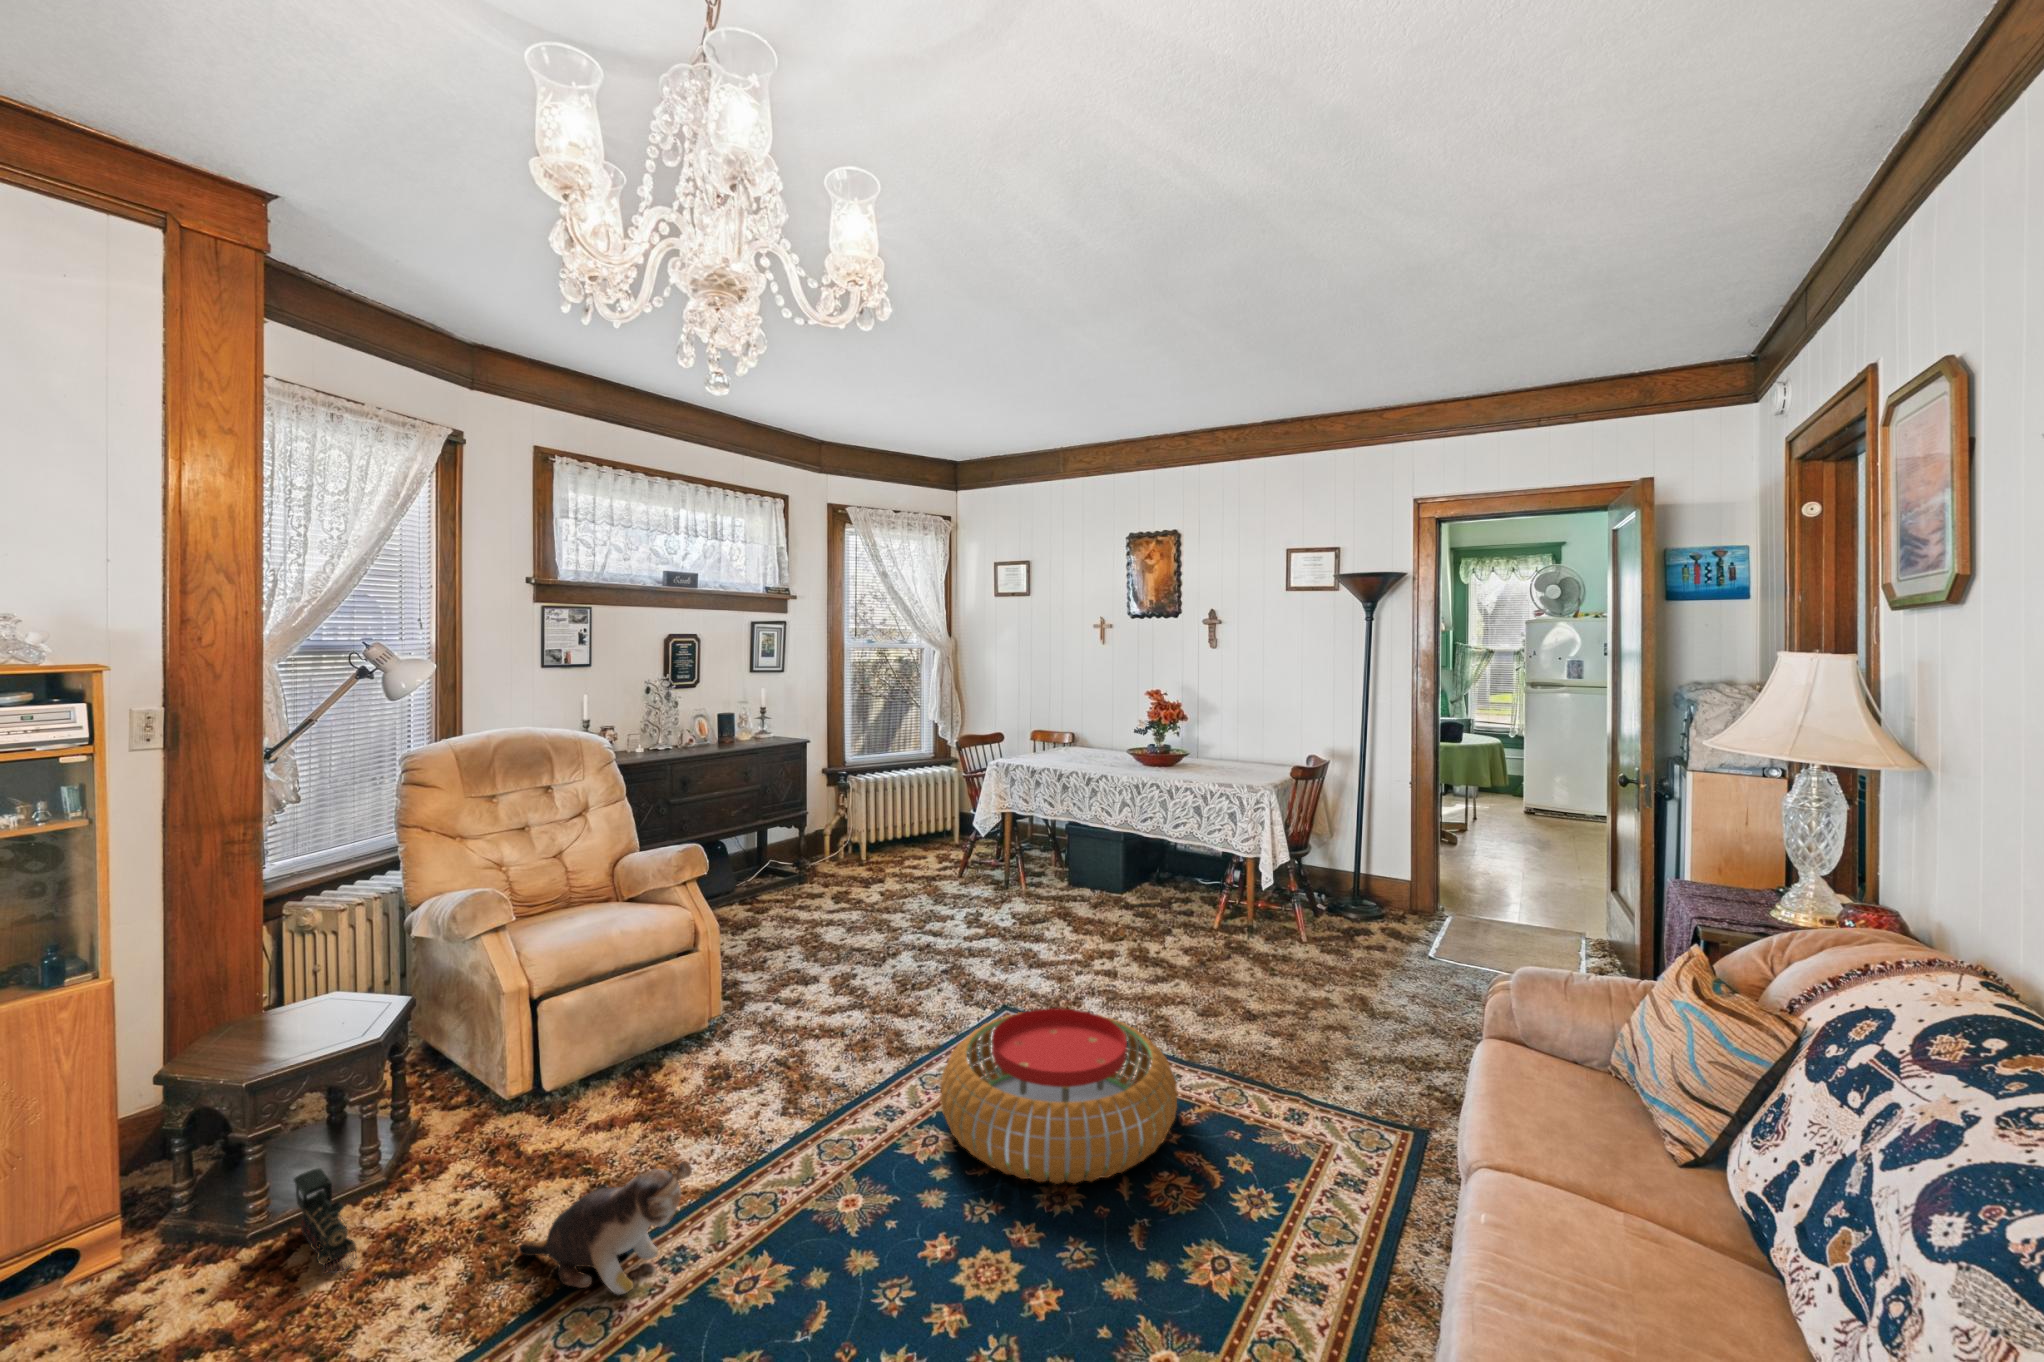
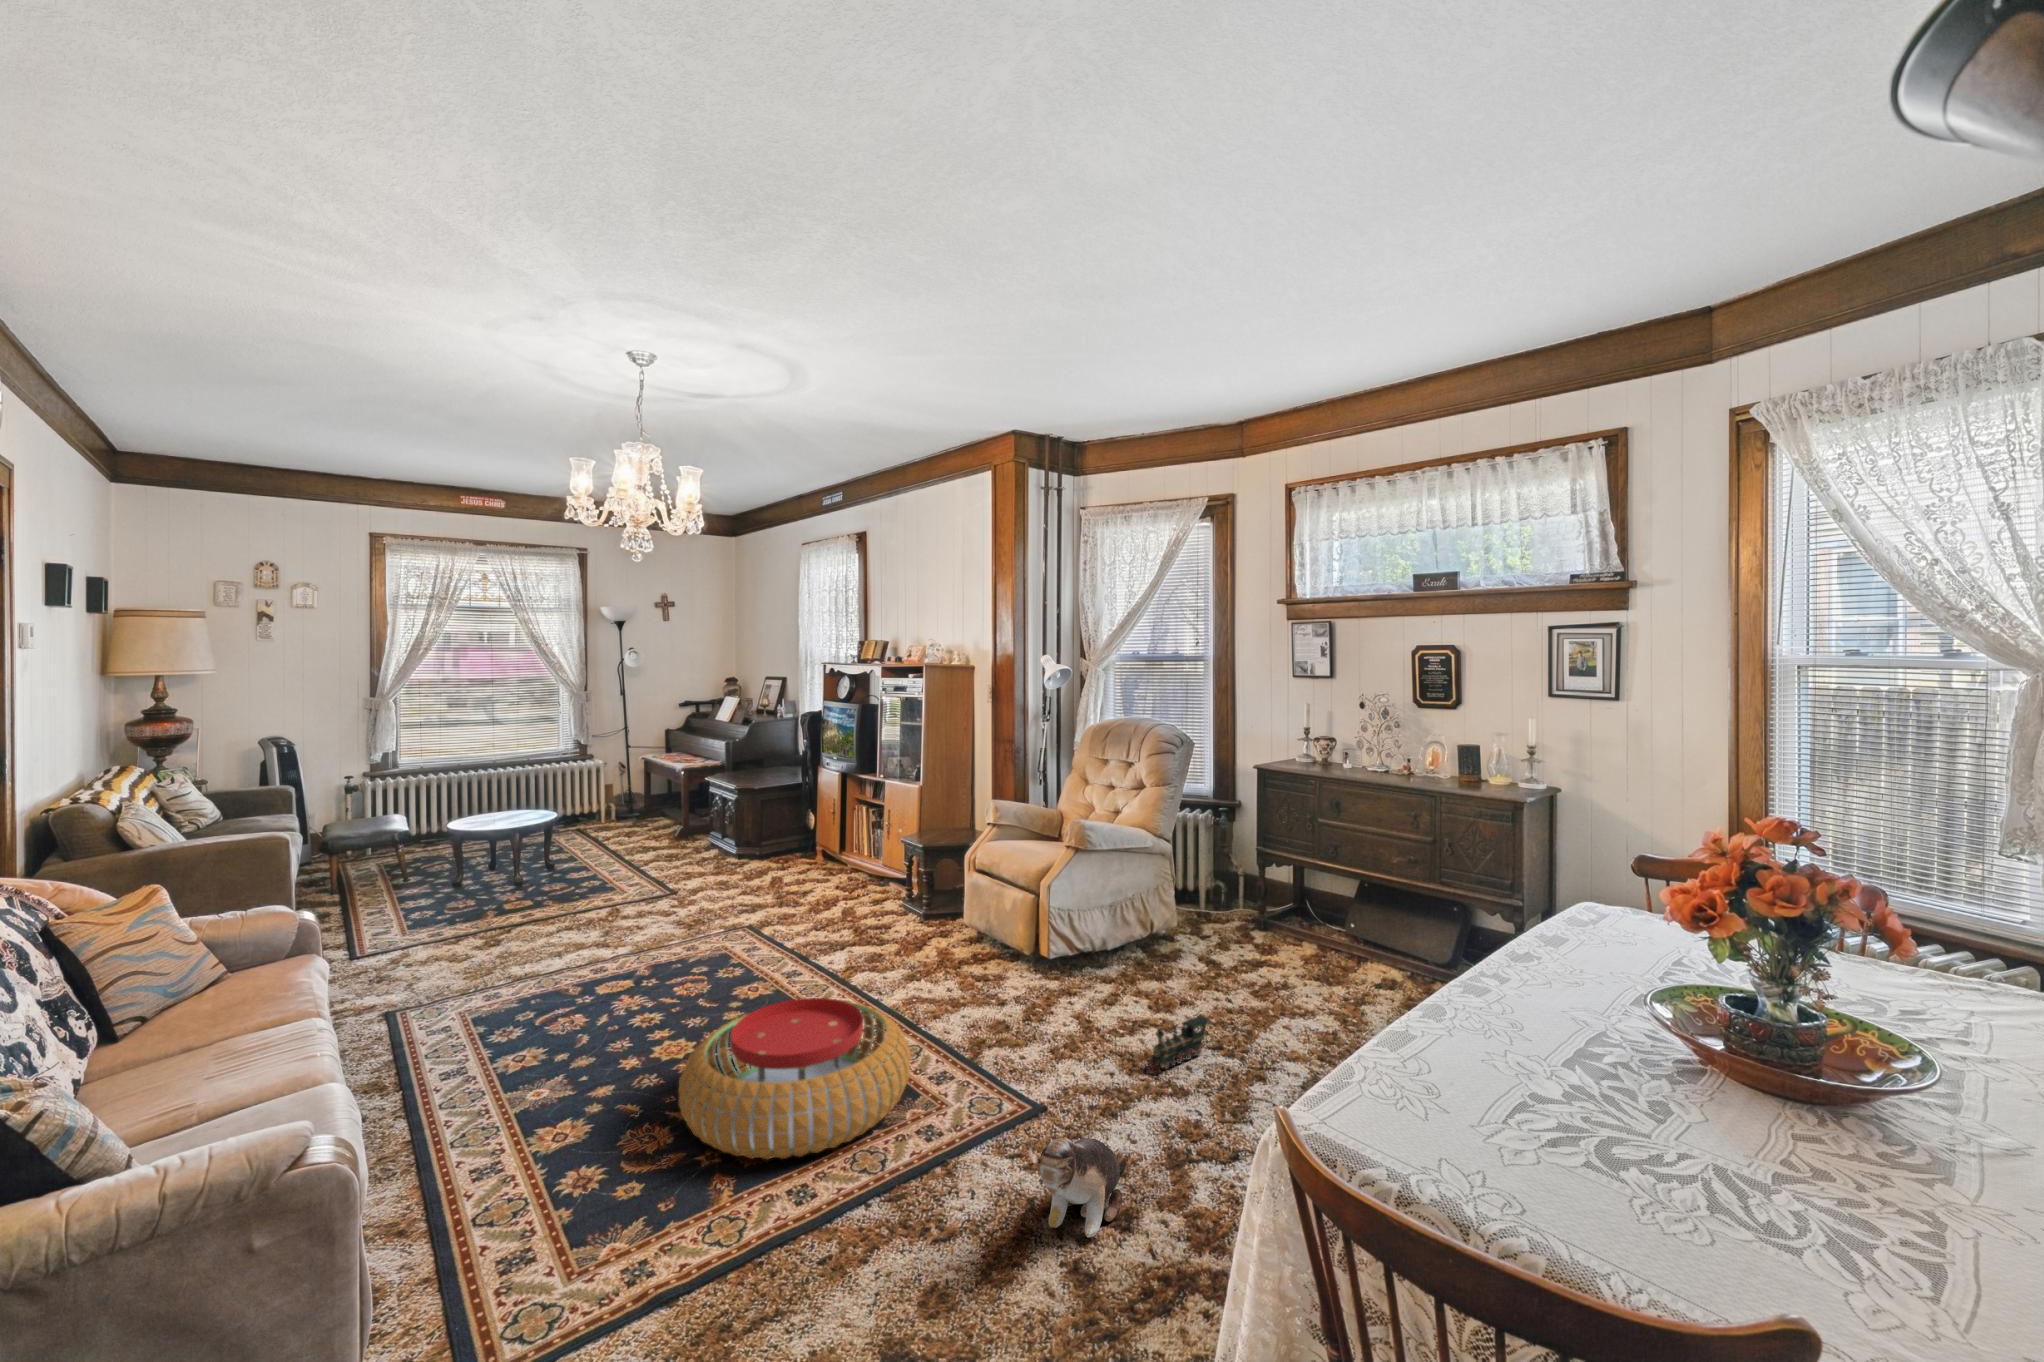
plush toy: present [519,1161,692,1295] -> present [1029,1137,1126,1237]
toy train: present [294,1168,357,1273] -> present [1147,1016,1209,1072]

